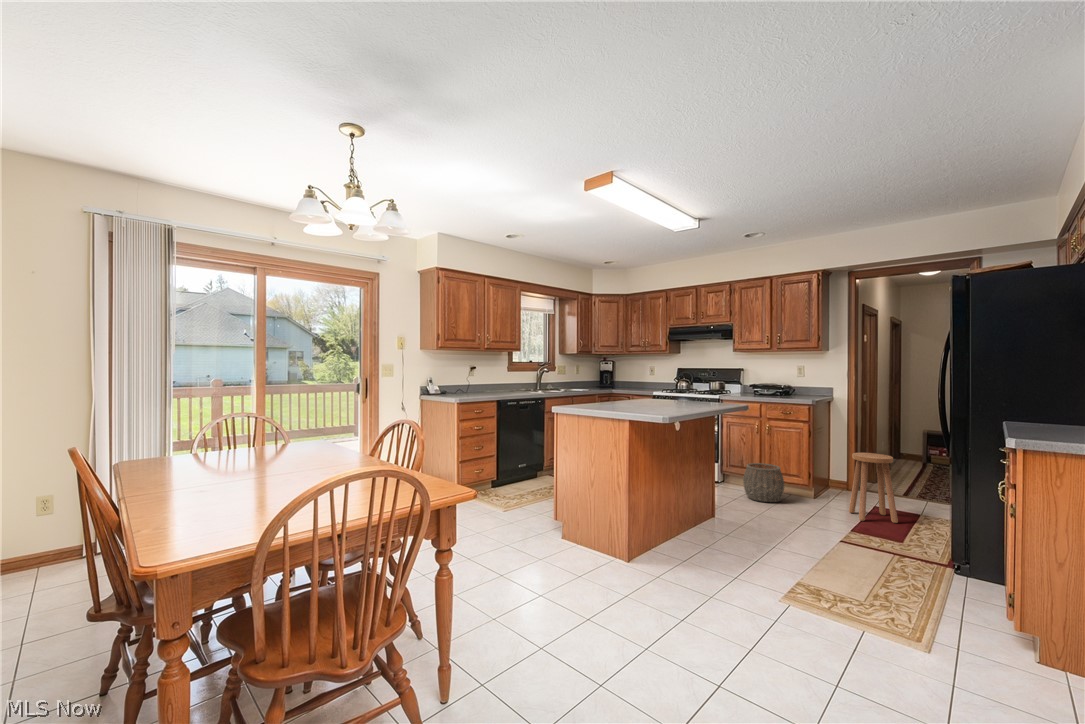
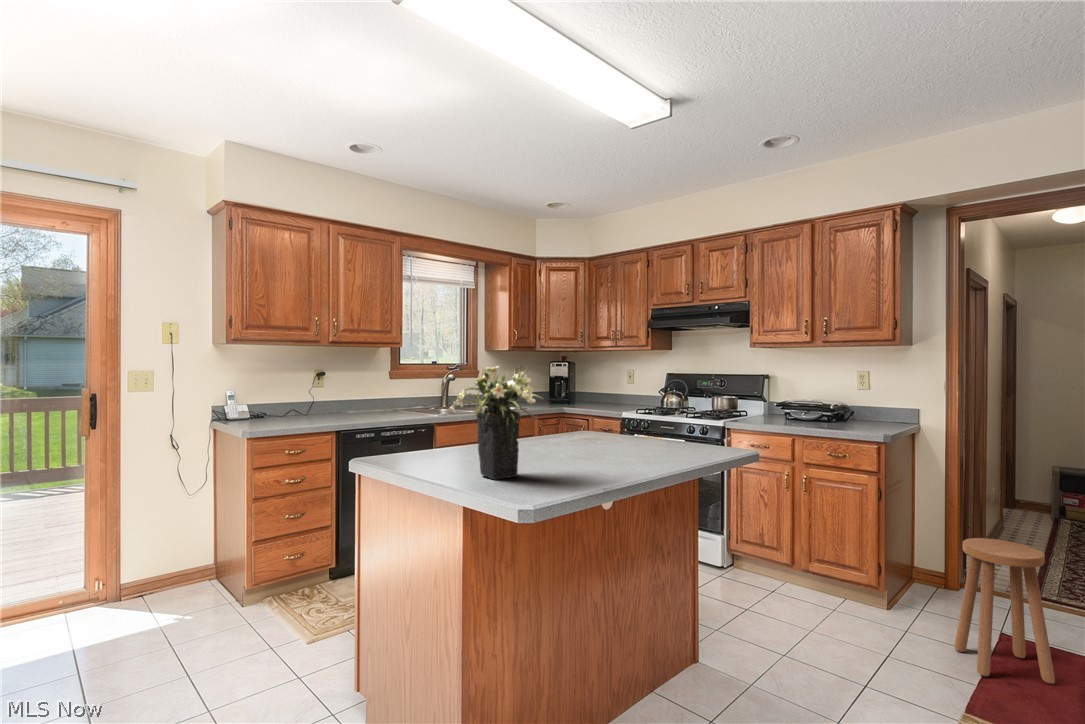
flower arrangement: none [610,356,654,409] -> present [448,364,543,480]
woven basket: present [743,463,784,502] -> none [761,544,835,621]

